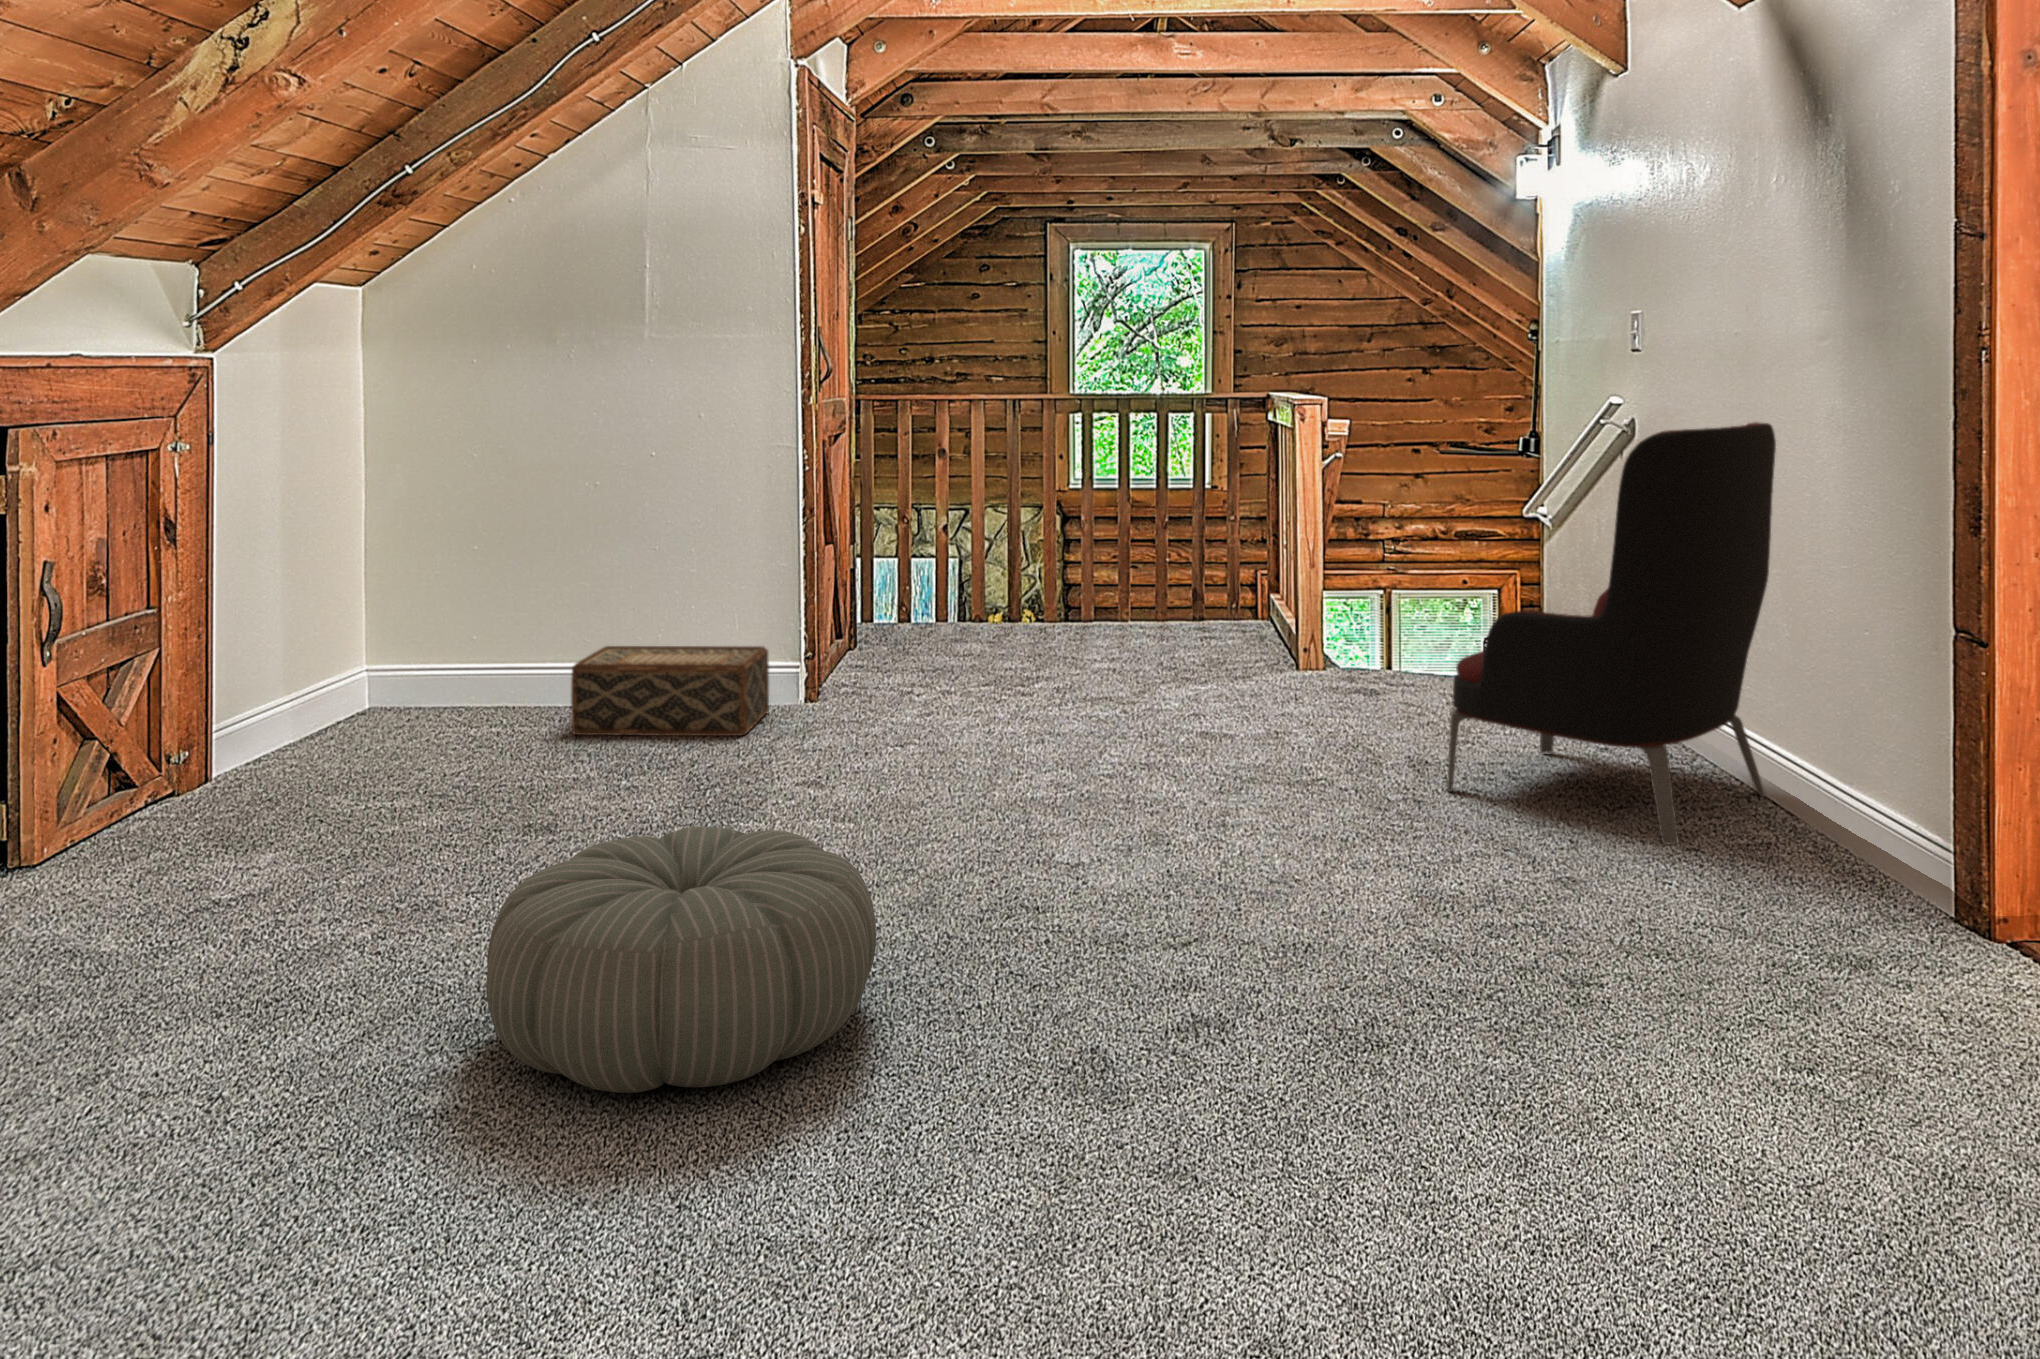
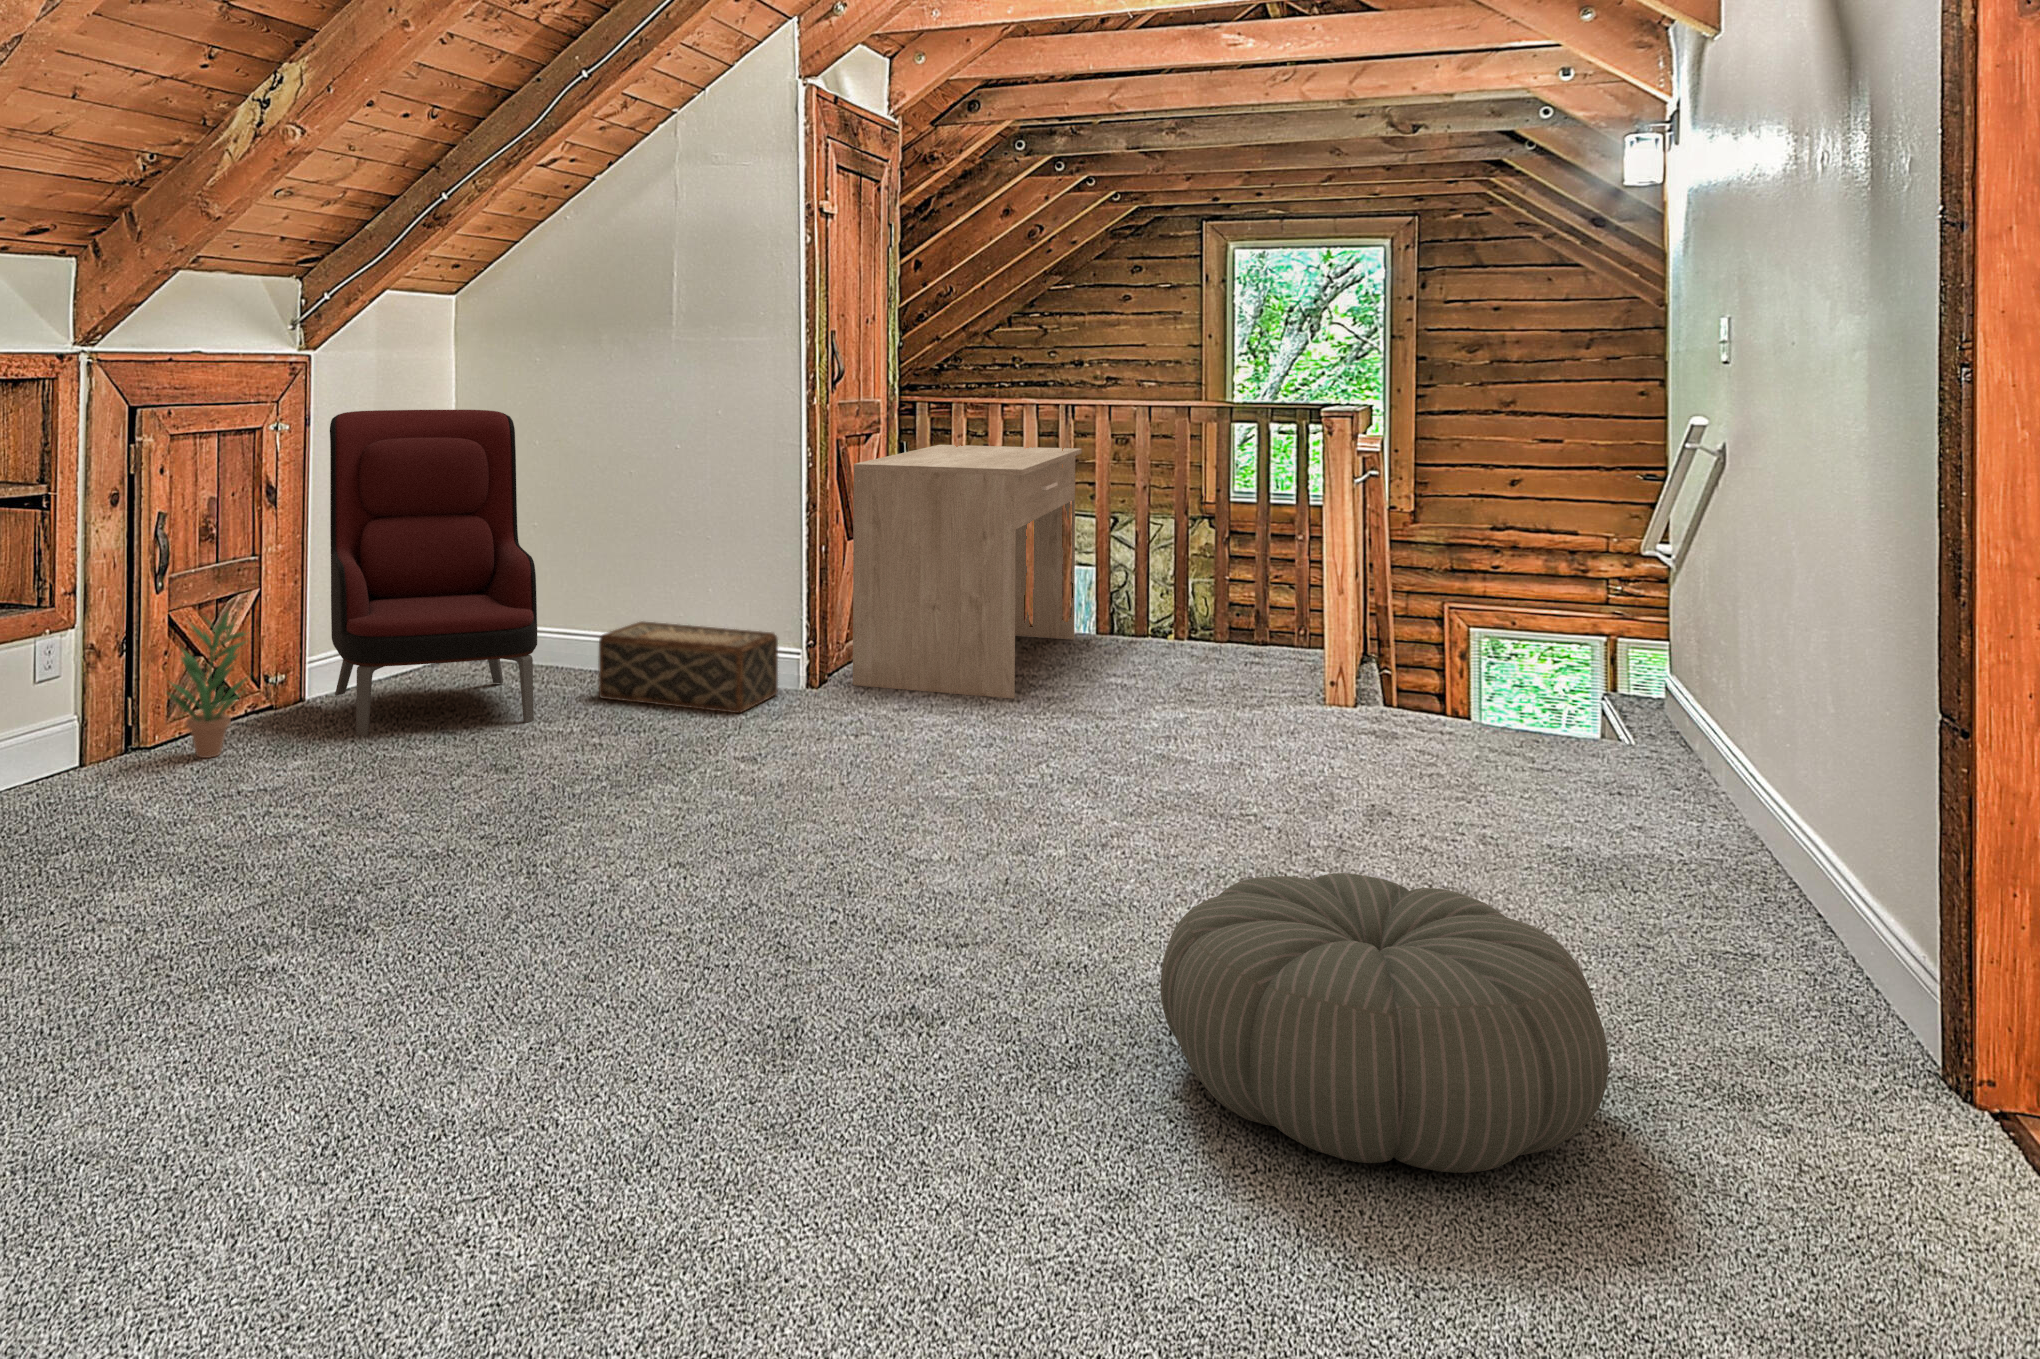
armchair: present [1447,422,1776,844] -> present [330,410,537,736]
desk: none [837,442,1022,694] -> present [853,445,1082,698]
potted plant: none [49,670,176,860] -> present [168,611,249,758]
pouf: present [486,827,876,1093] -> present [1160,873,1609,1173]

